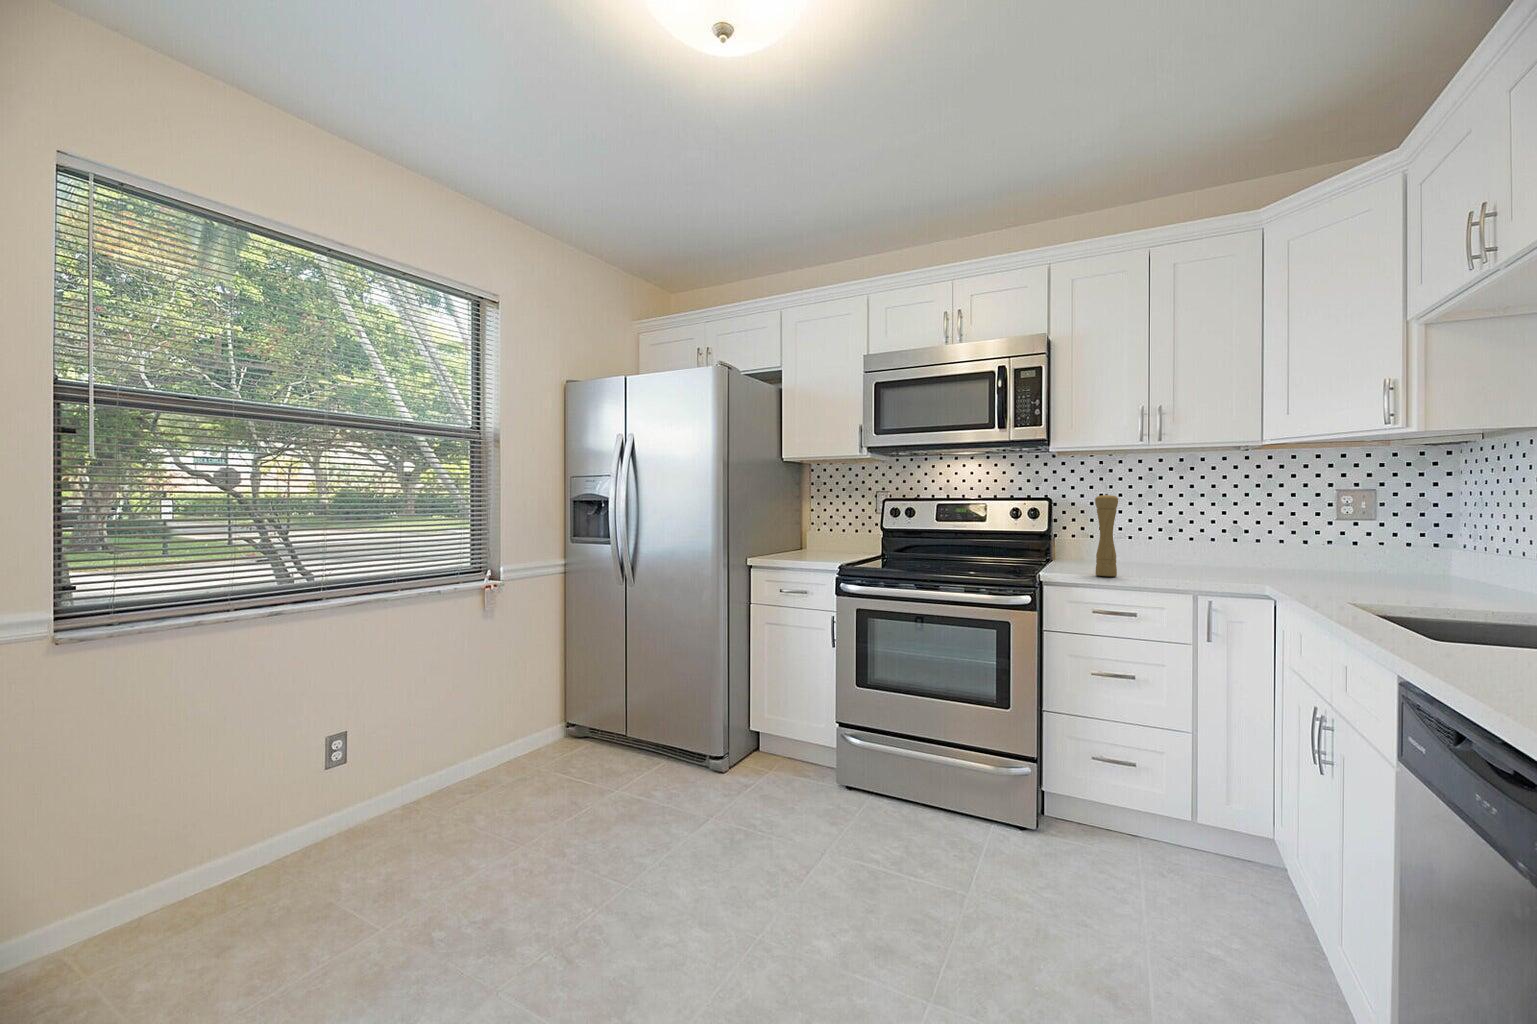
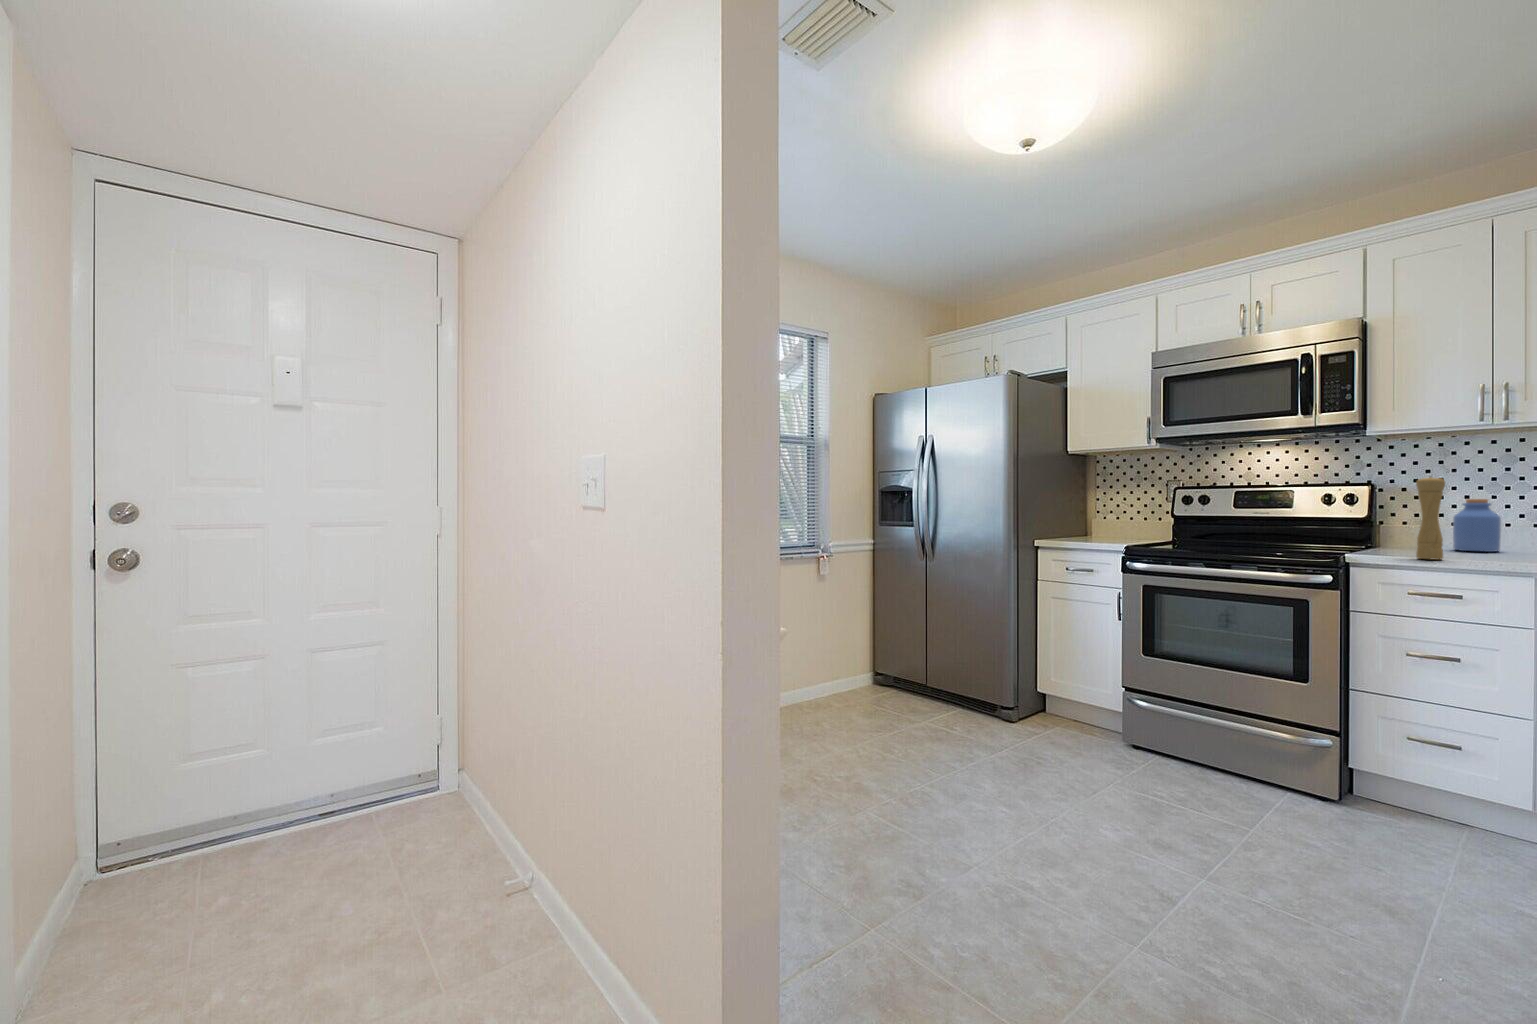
jar: none [1115,515,1150,565] -> present [1453,499,1501,552]

